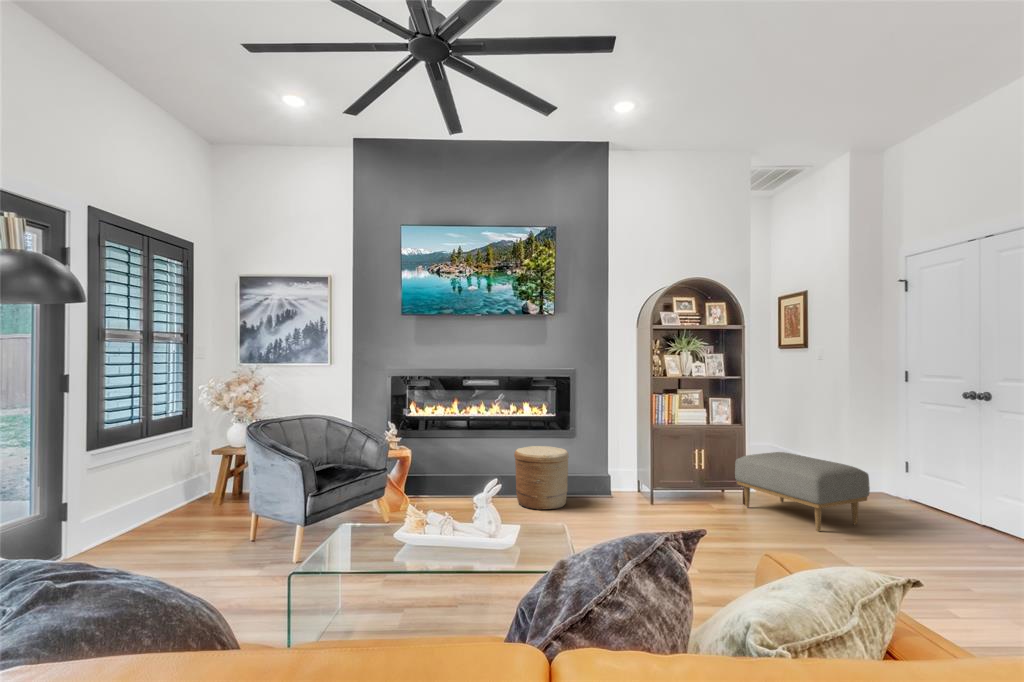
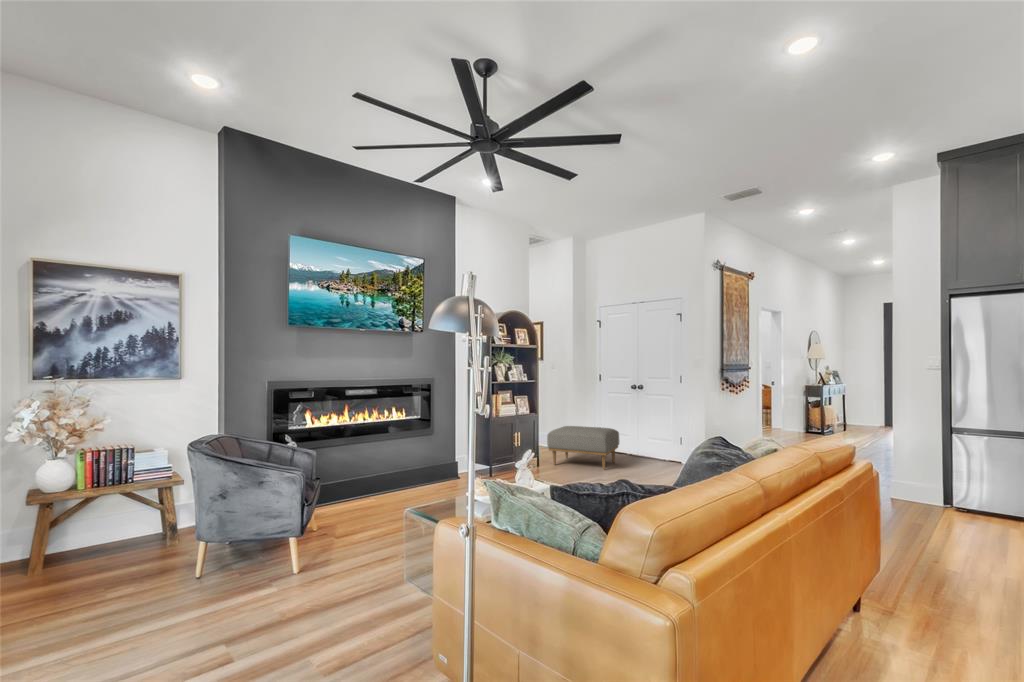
woven basket: present [514,446,569,510] -> none [400,441,447,496]

